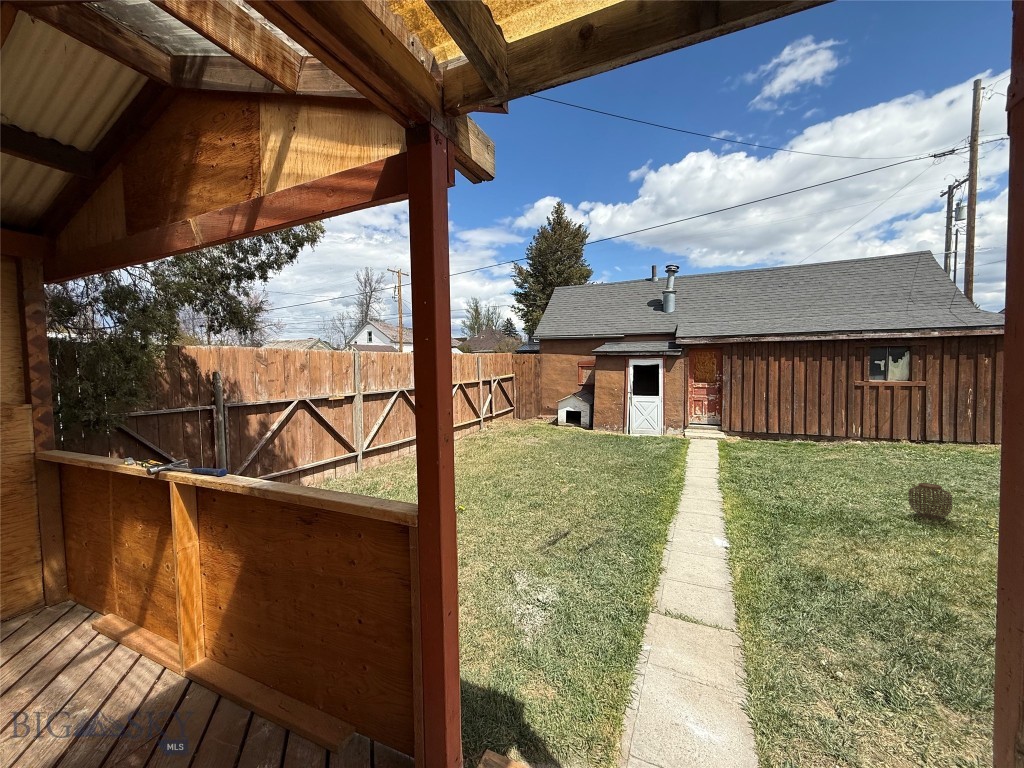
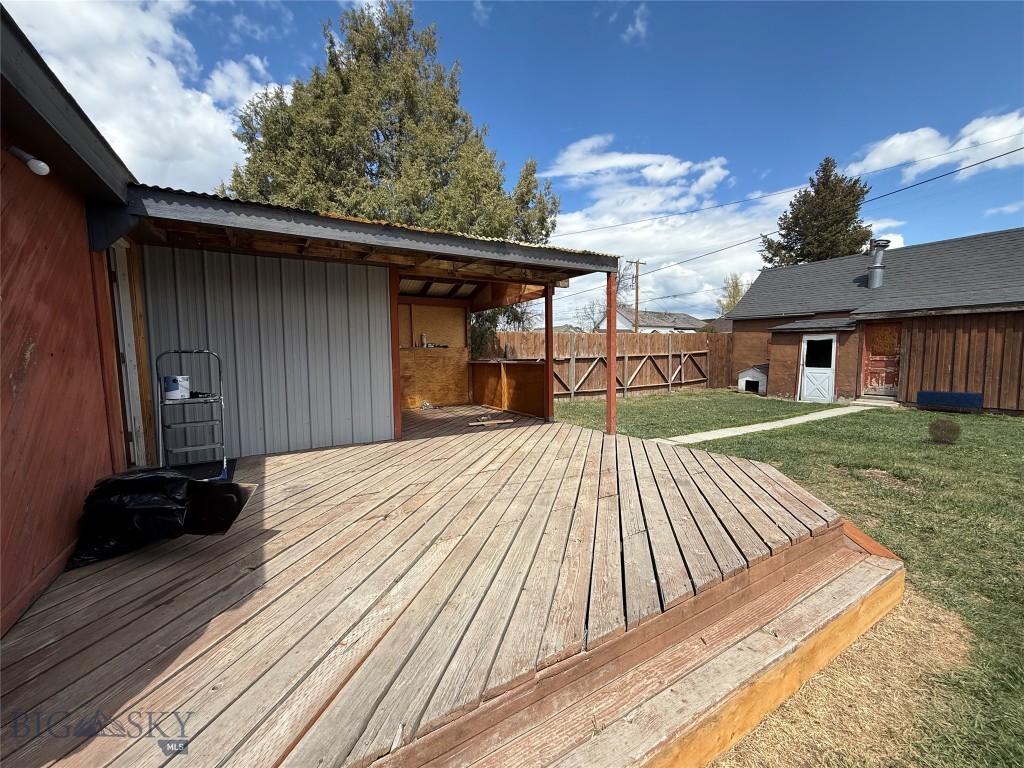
bench: none [746,419,799,444] -> present [916,391,983,414]

